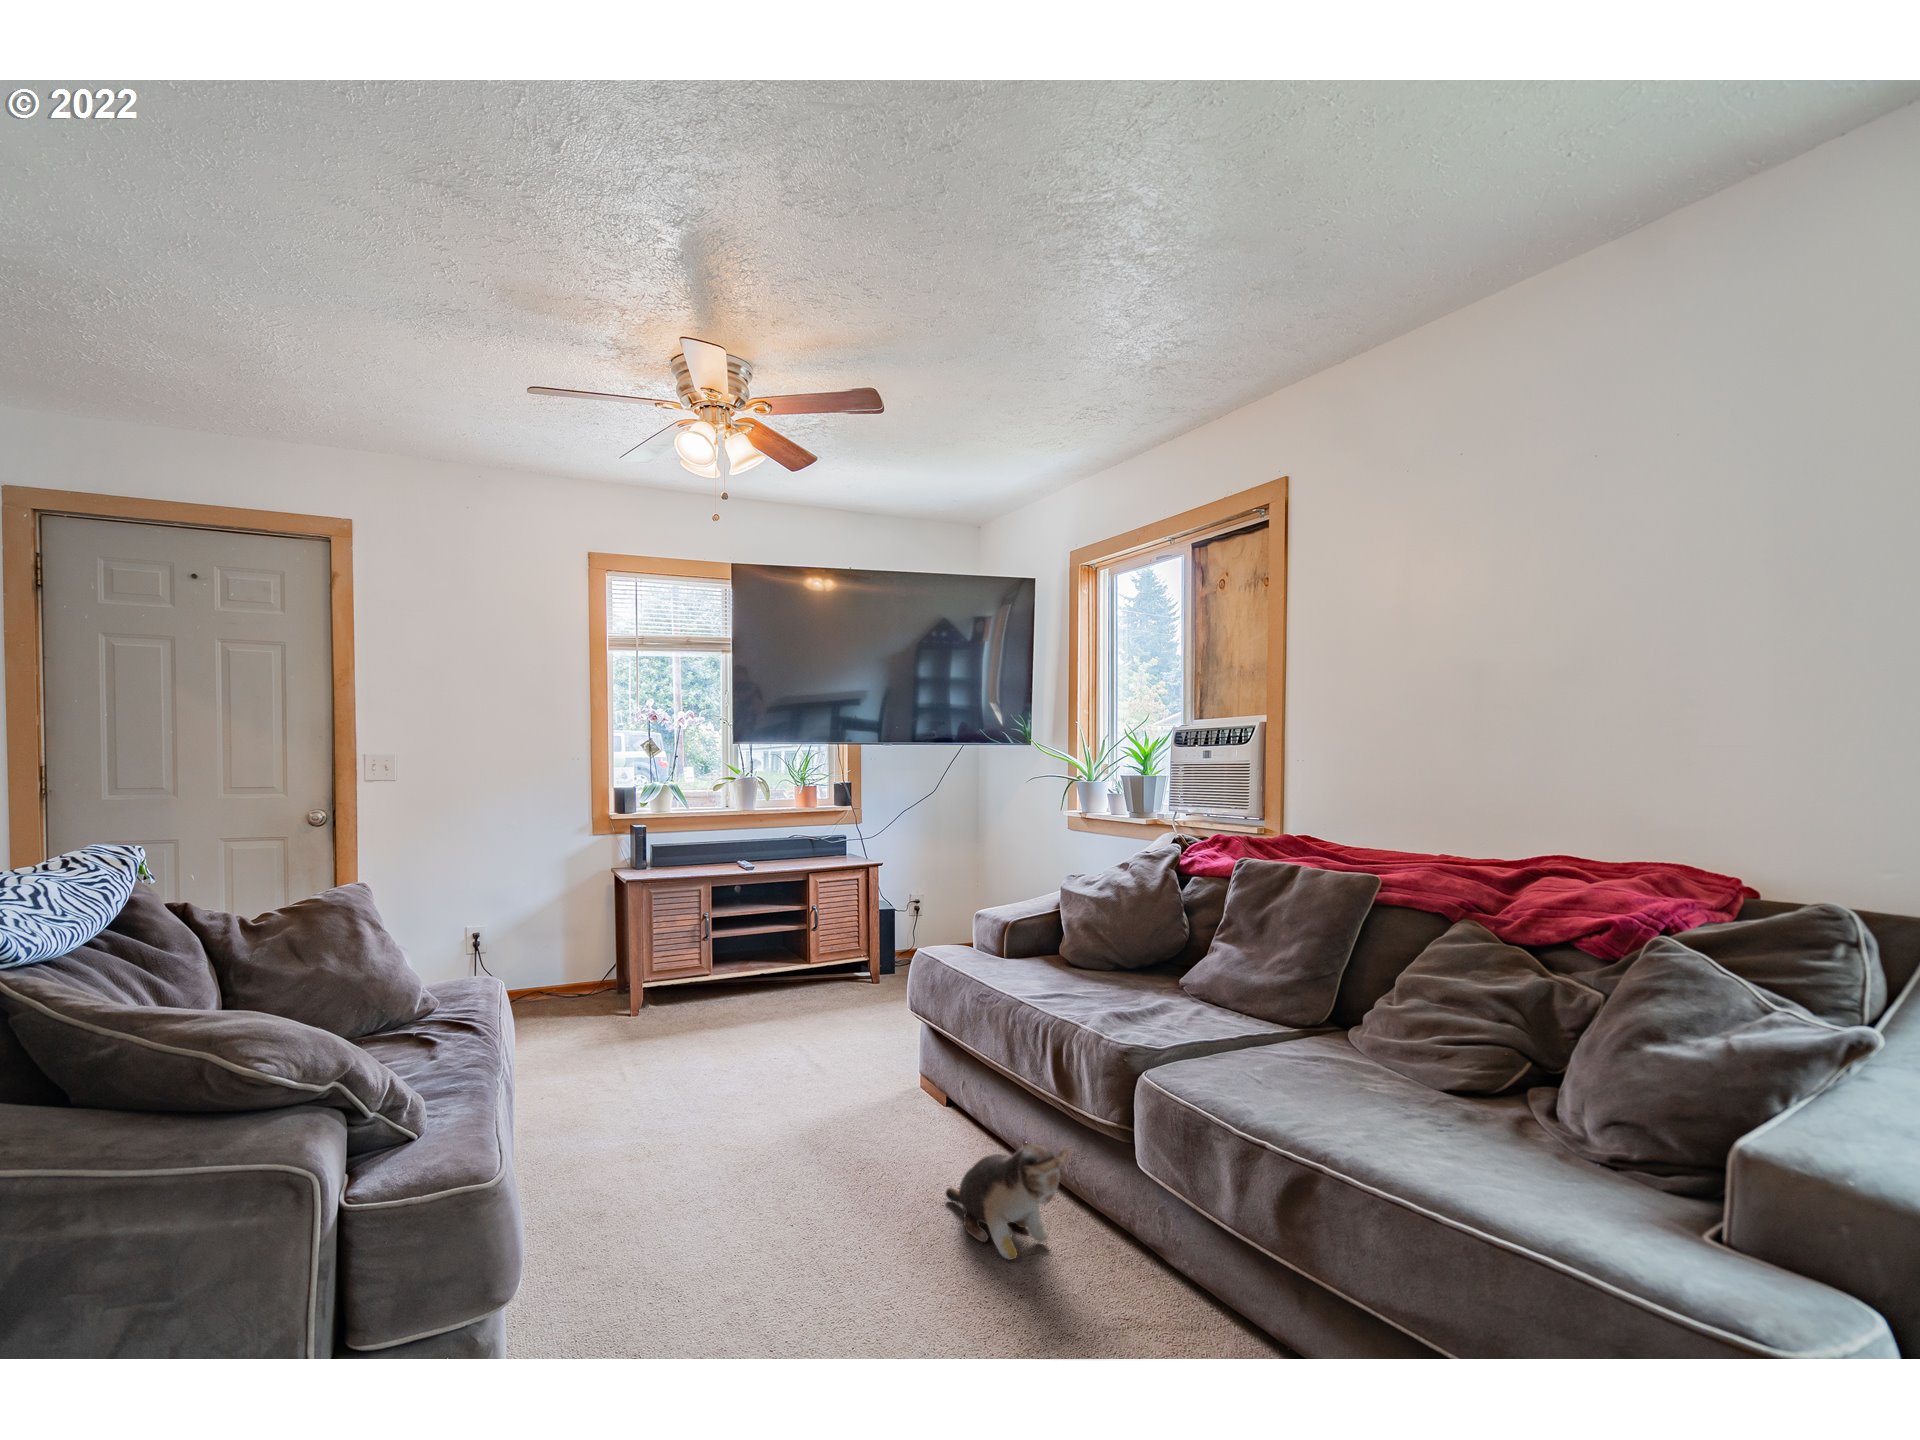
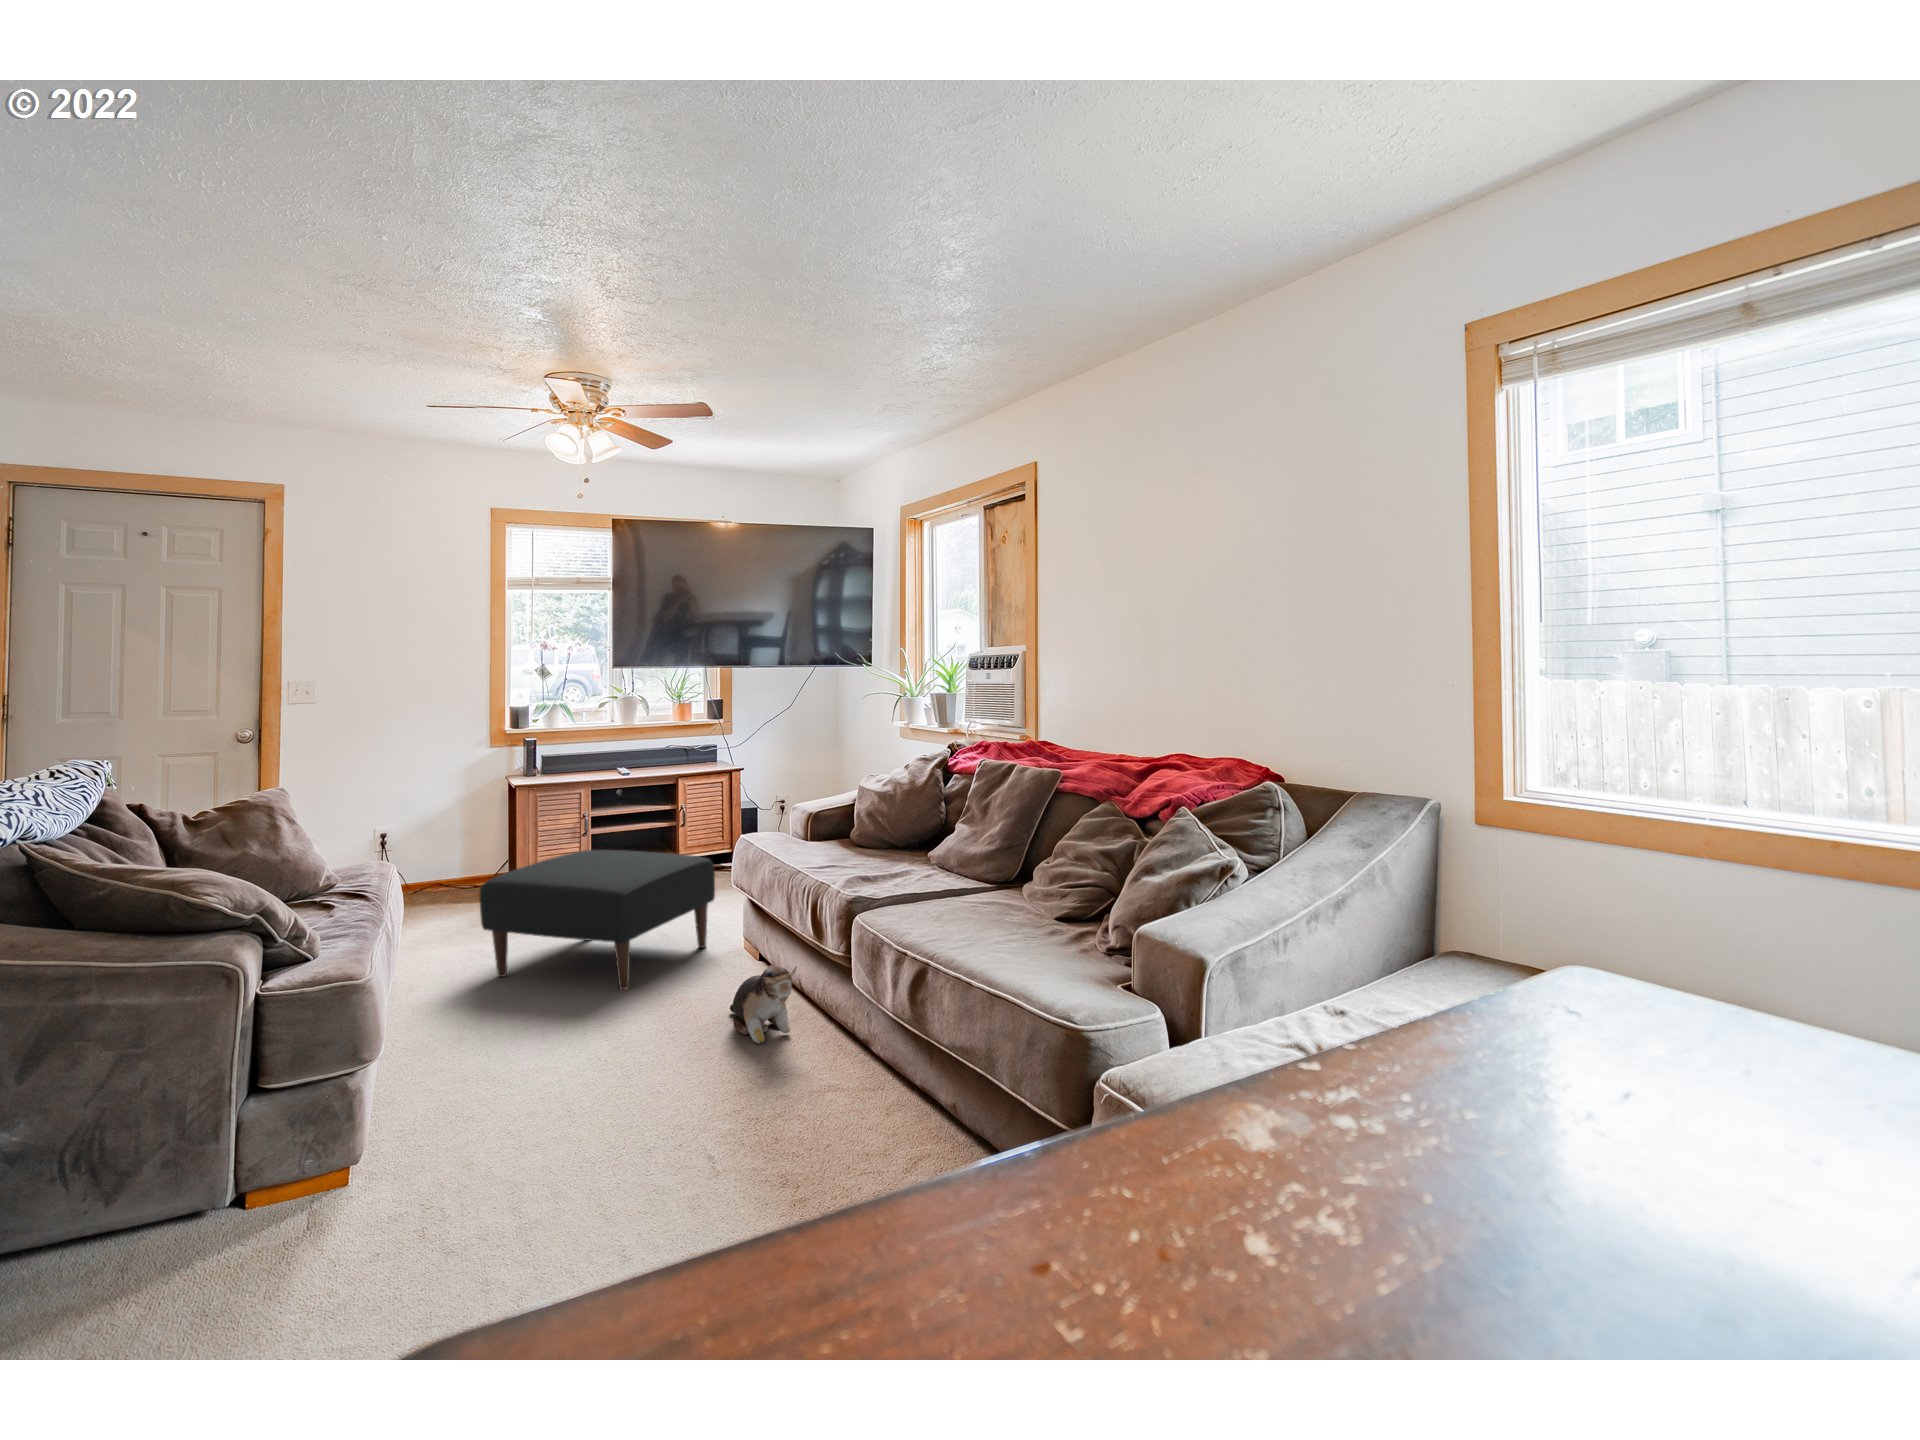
ottoman: none [604,961,885,1157] -> present [480,850,715,990]

